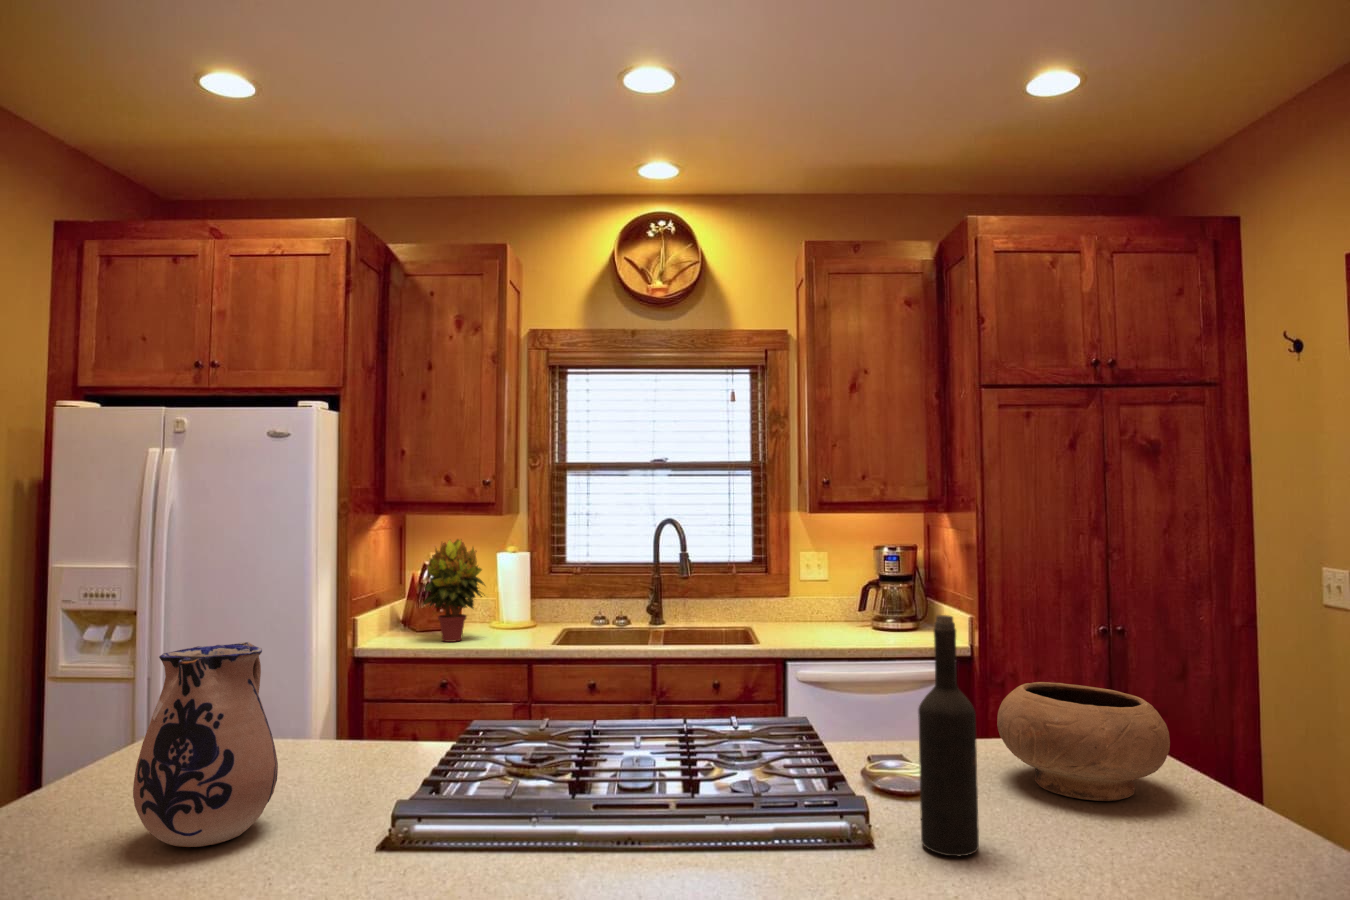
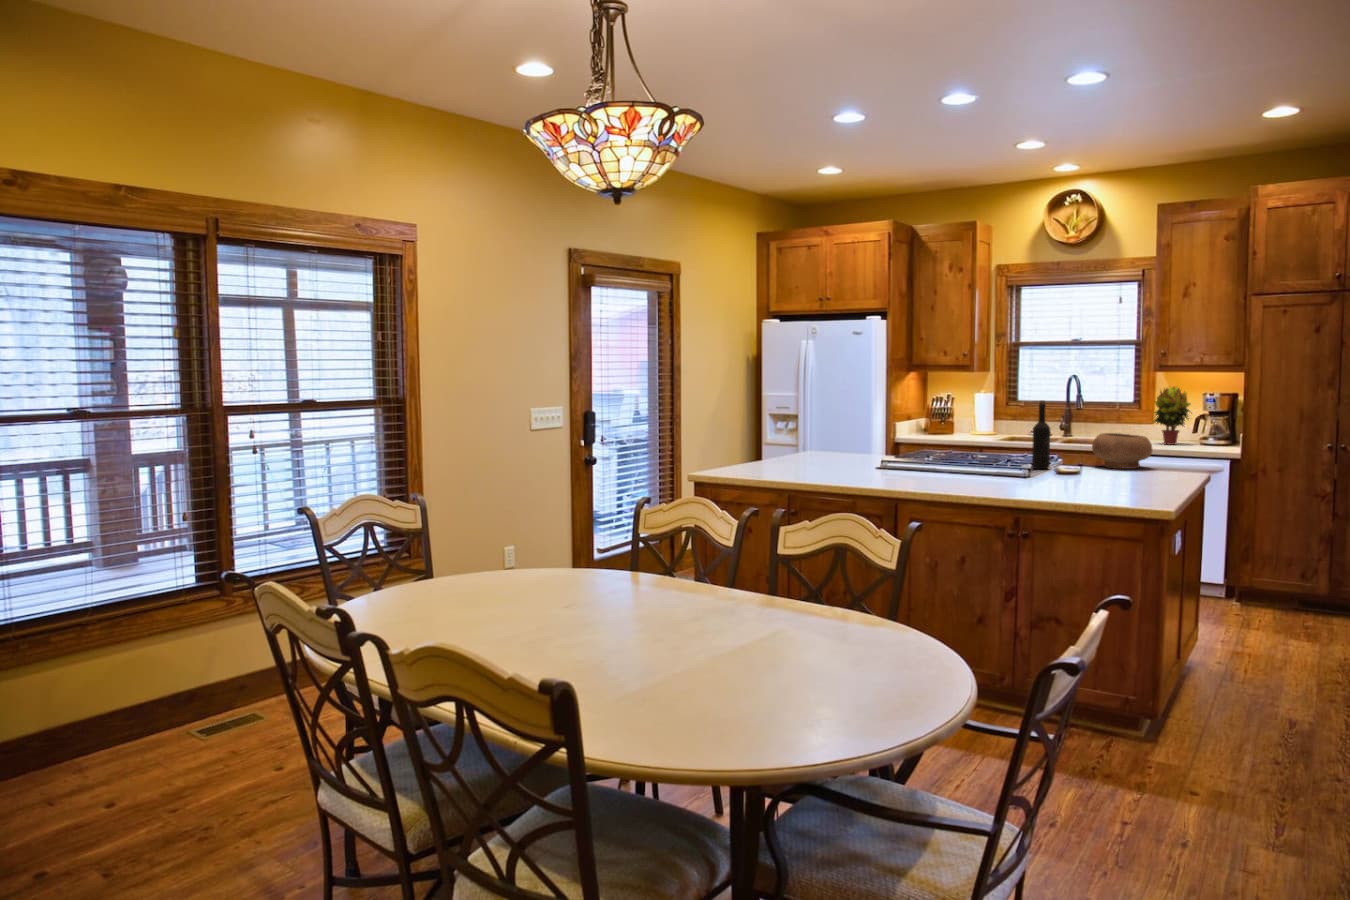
potted plant: present [423,539,485,642] -> present [1153,387,1190,445]
ceramic pitcher: present [133,642,278,847] -> none [823,407,858,457]

